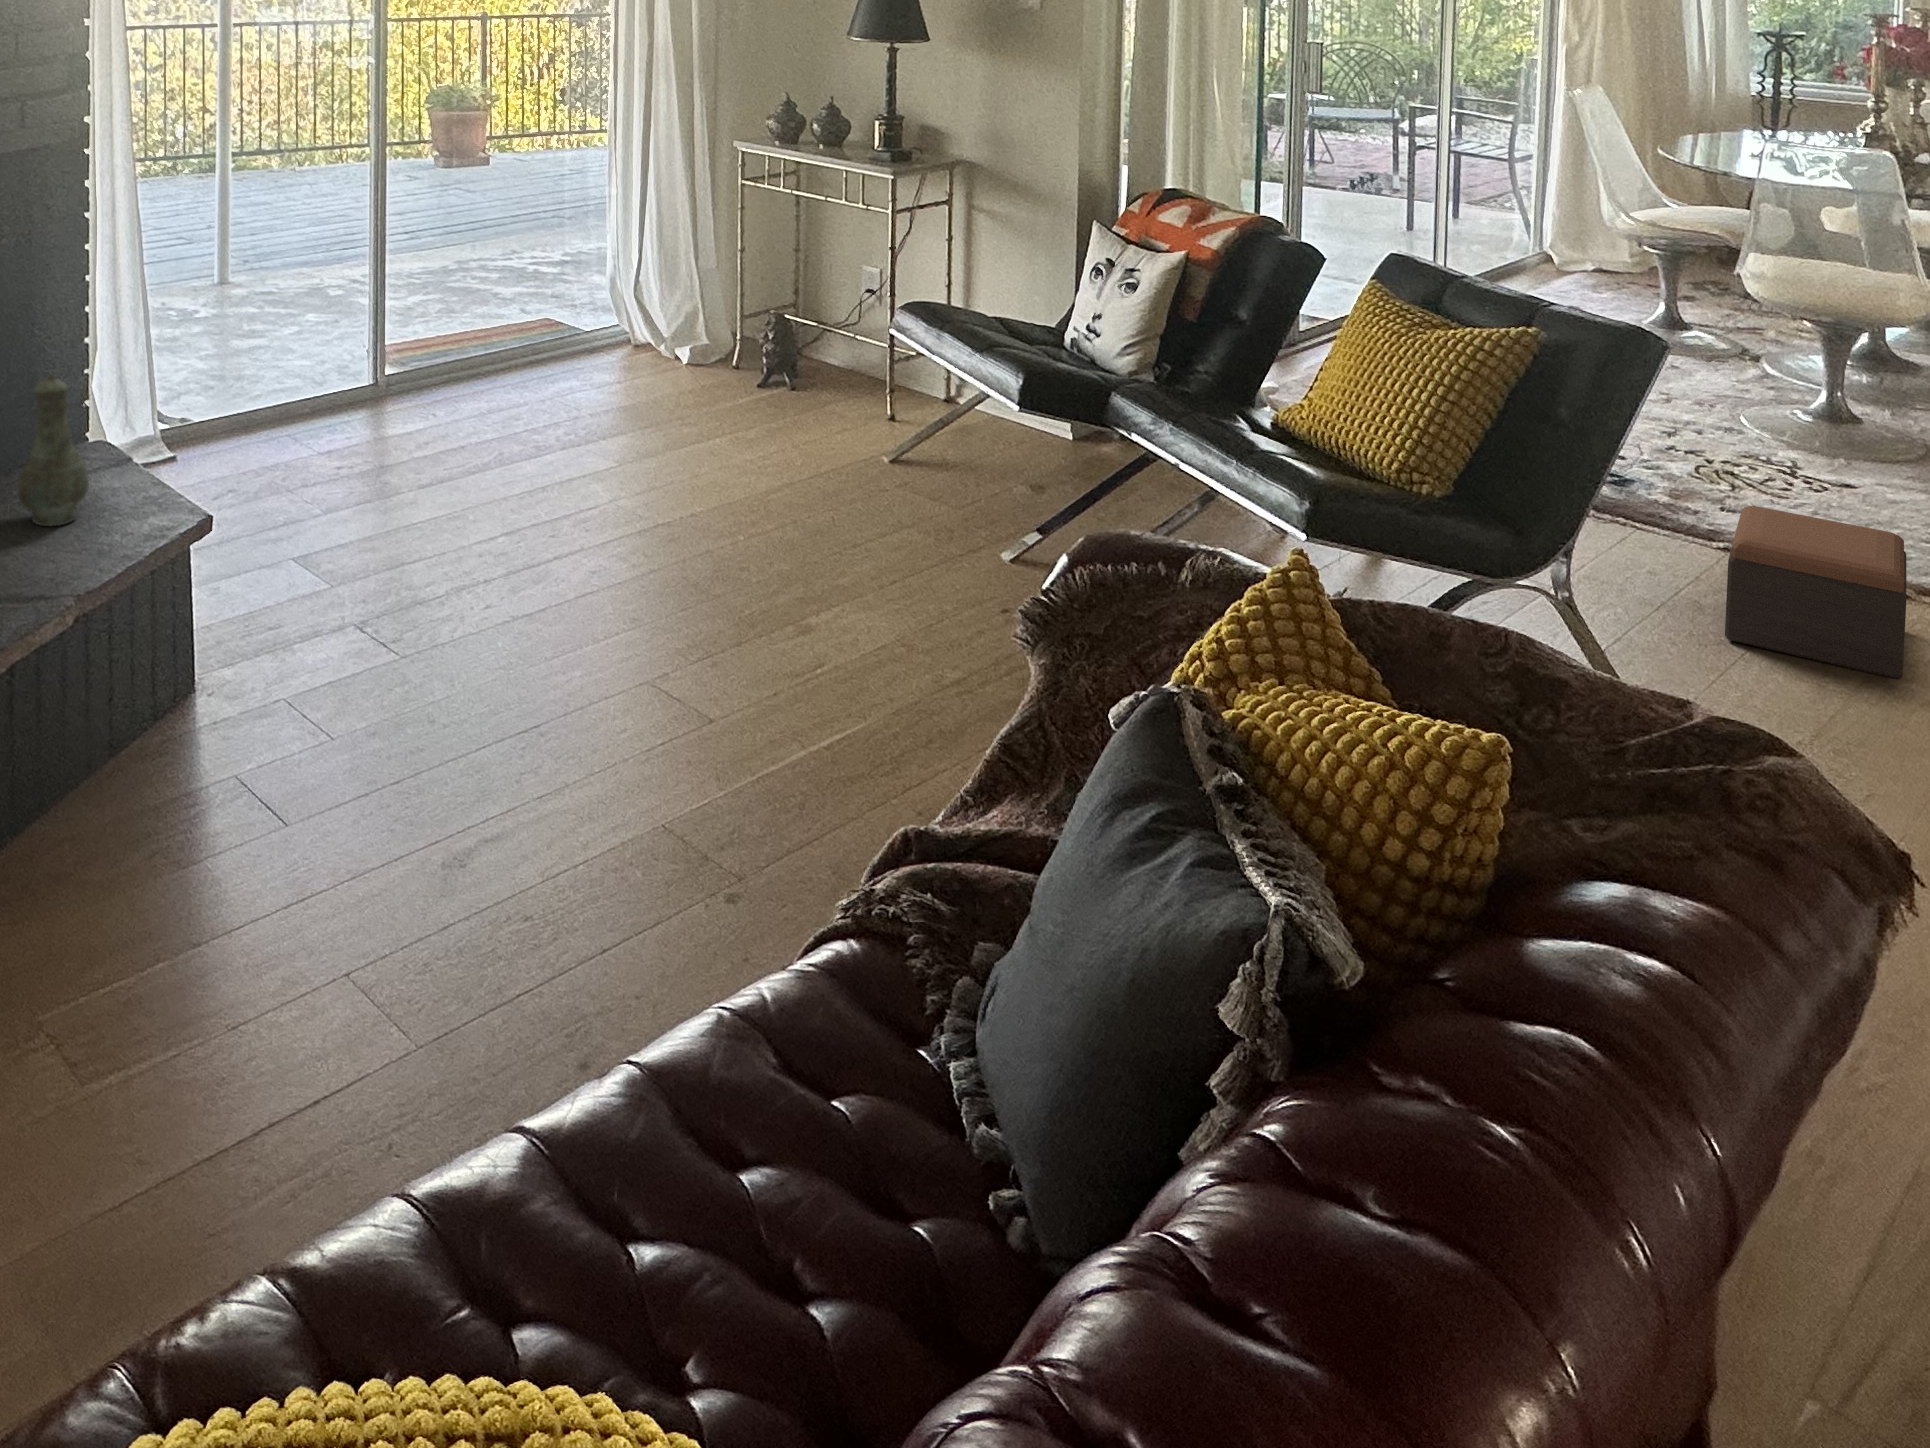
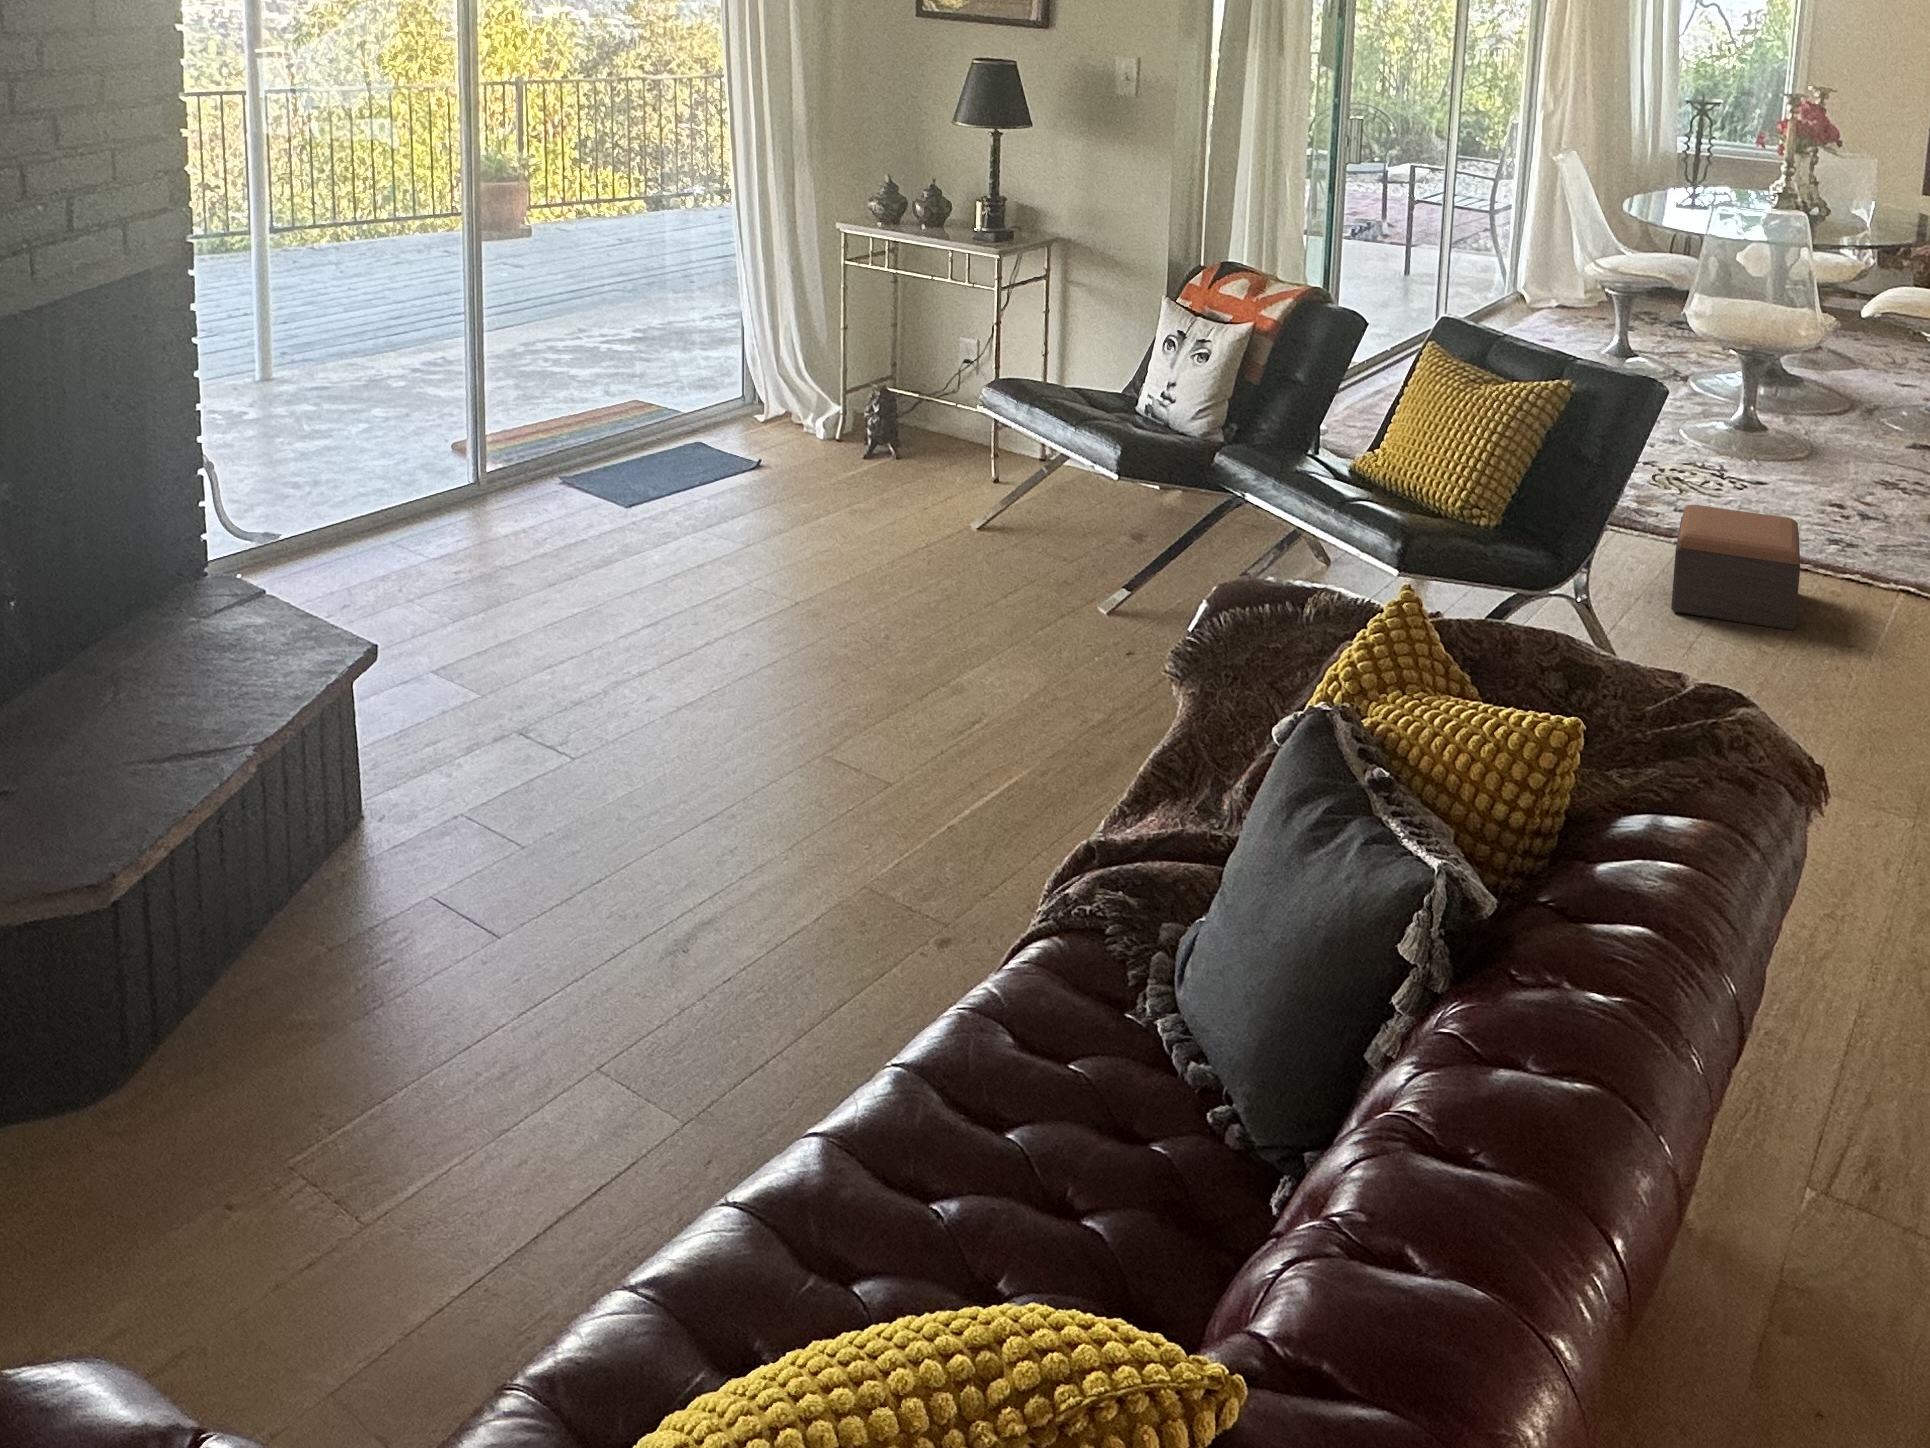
vase: present [18,374,89,526] -> none [182,504,256,652]

